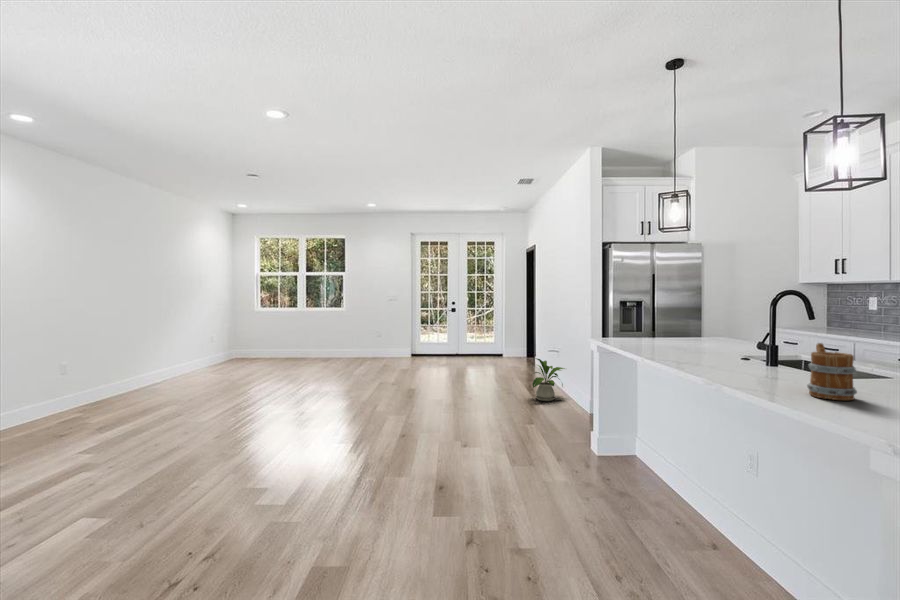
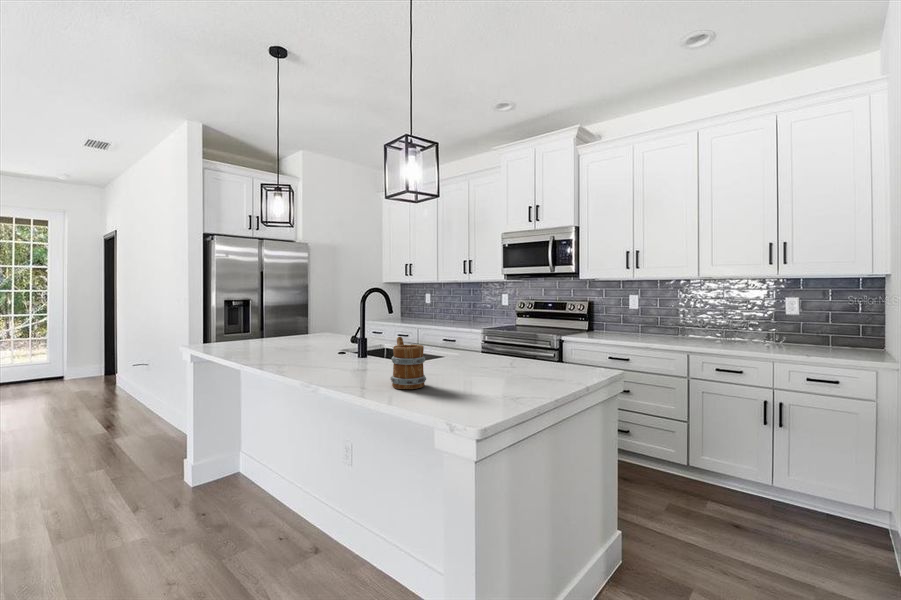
house plant: present [533,358,565,401] -> none [103,376,160,429]

